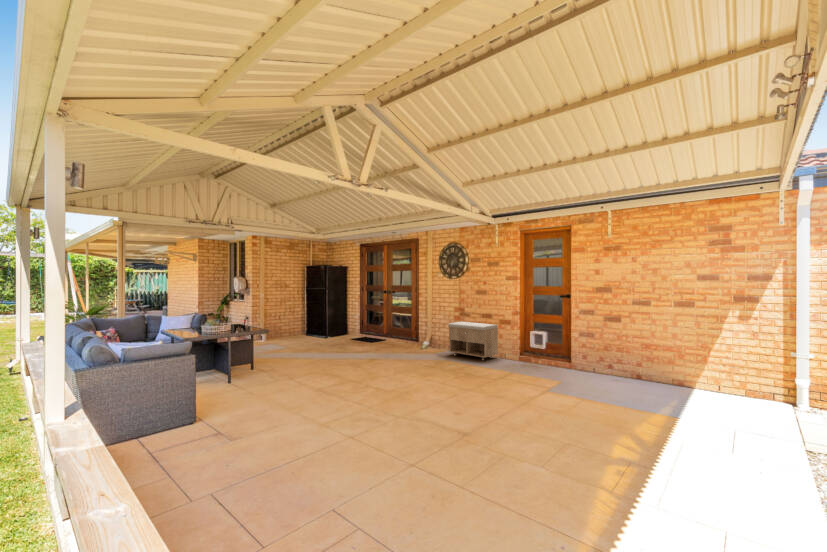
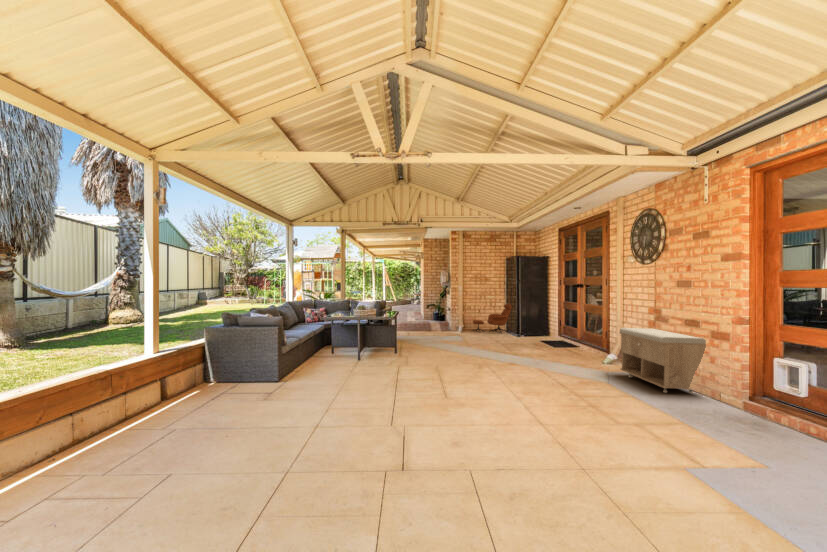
lounge chair: none [285,310,321,341] -> present [473,304,511,332]

